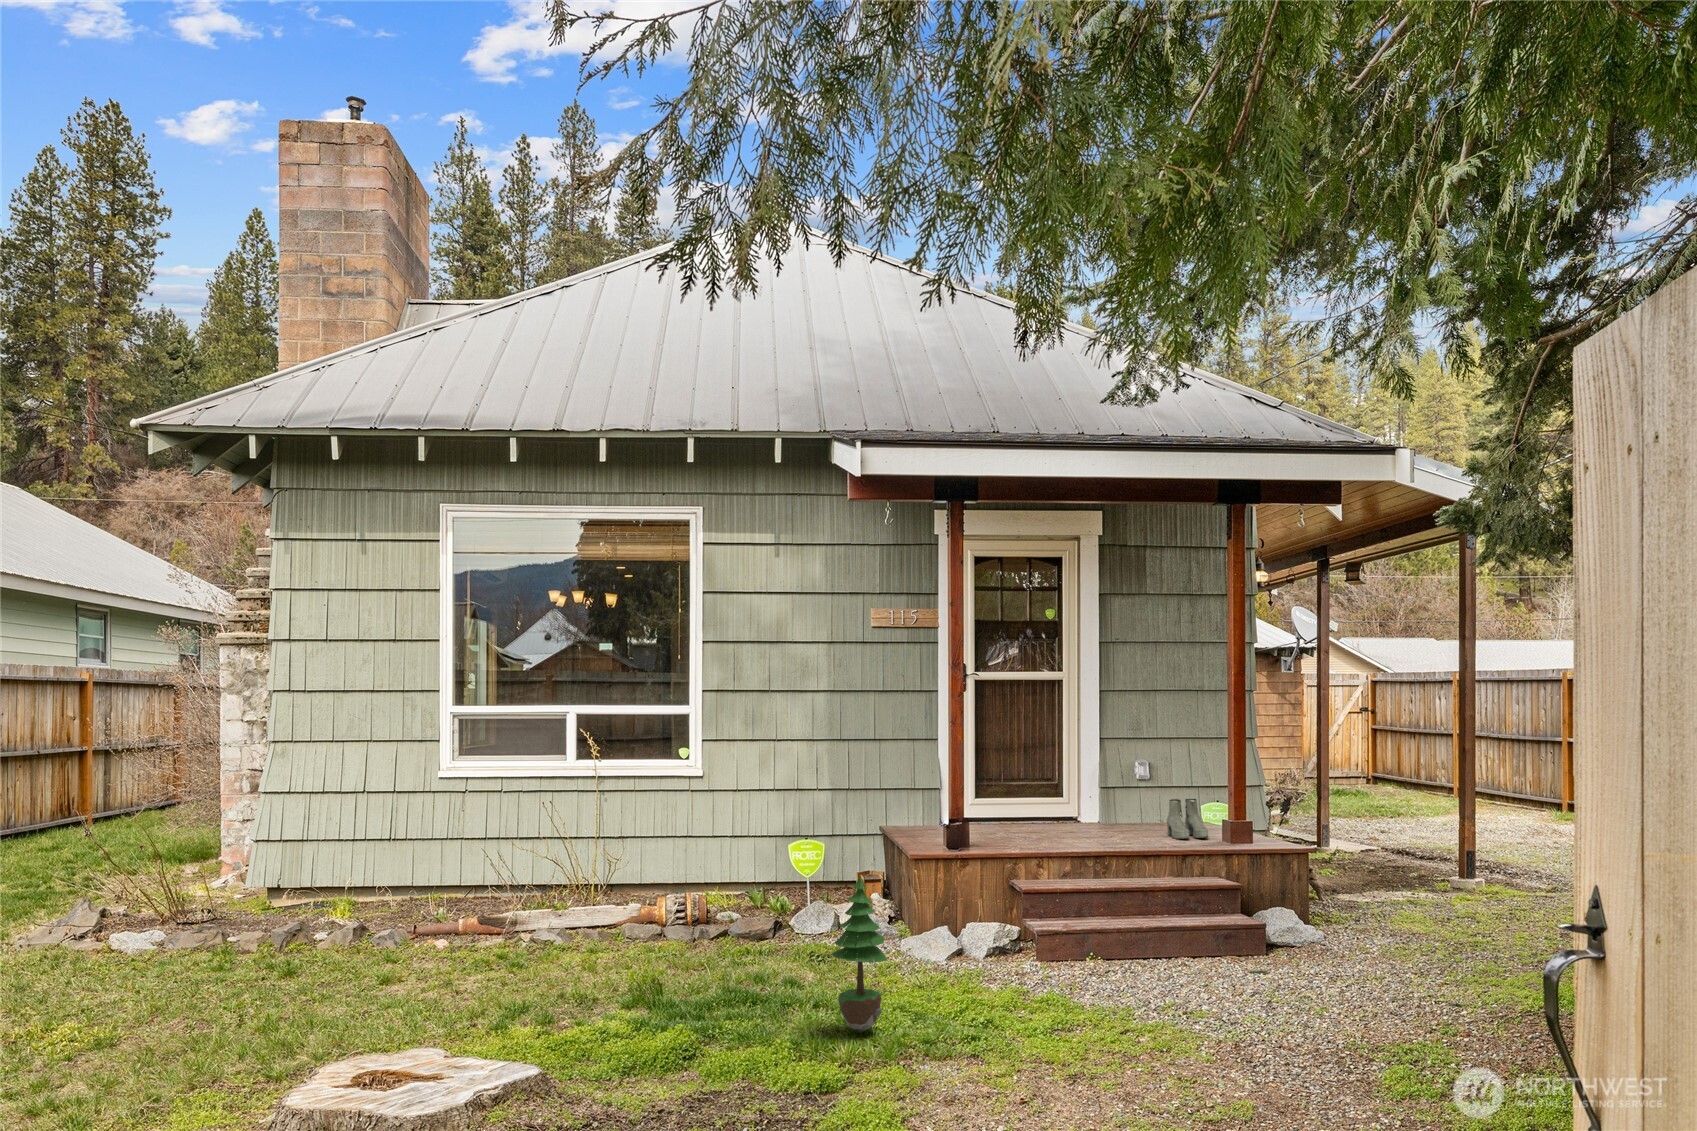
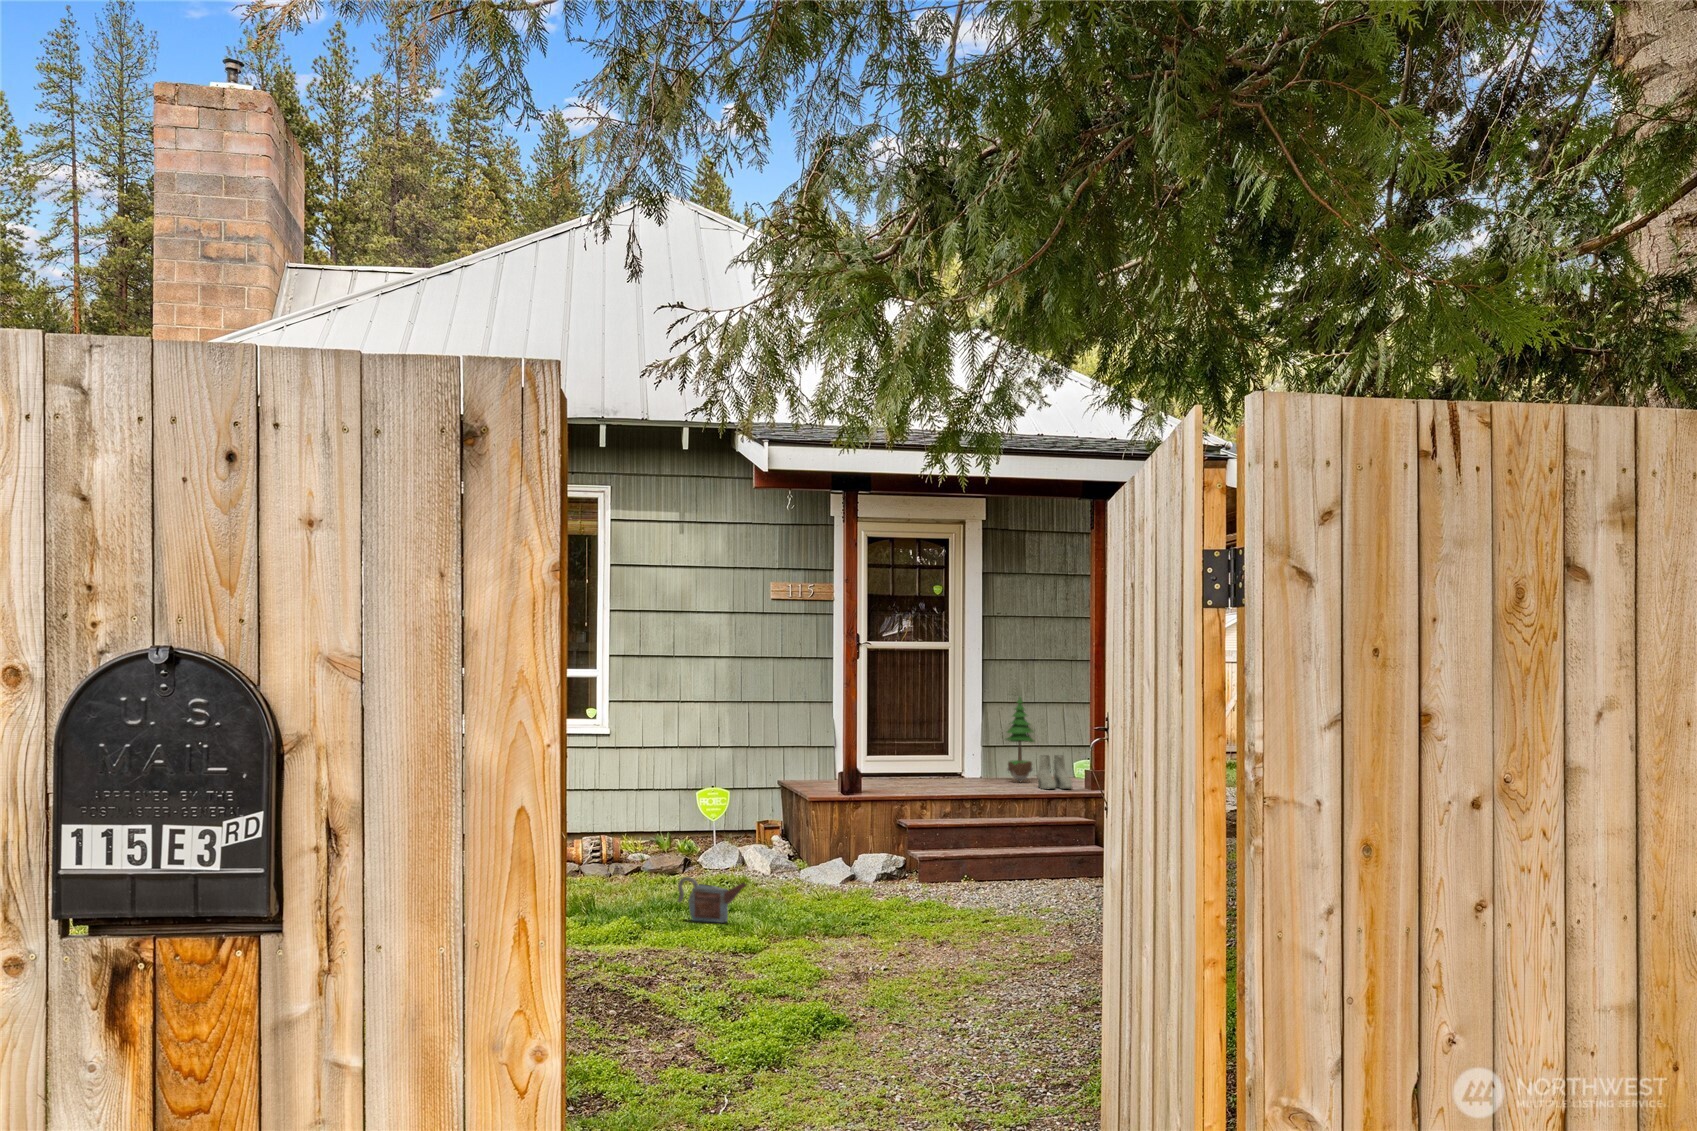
potted tree: present [832,875,887,1033] -> present [1005,697,1034,782]
watering can: none [734,1008,823,1074] -> present [678,877,746,923]

